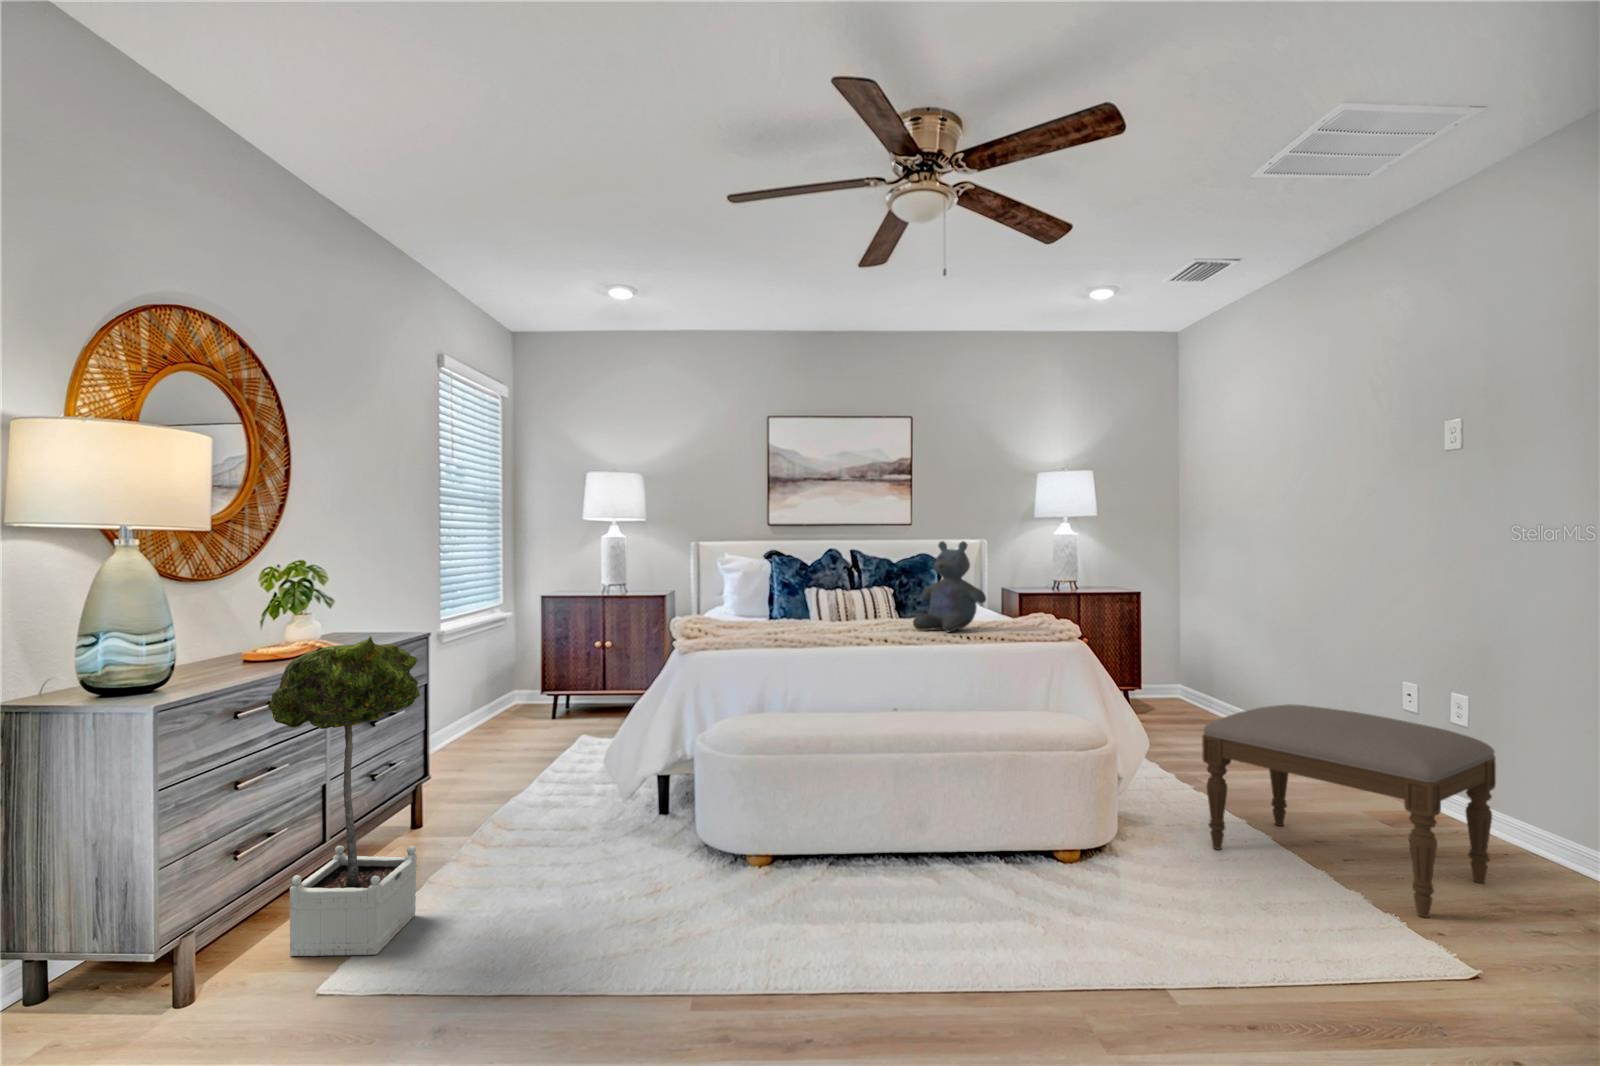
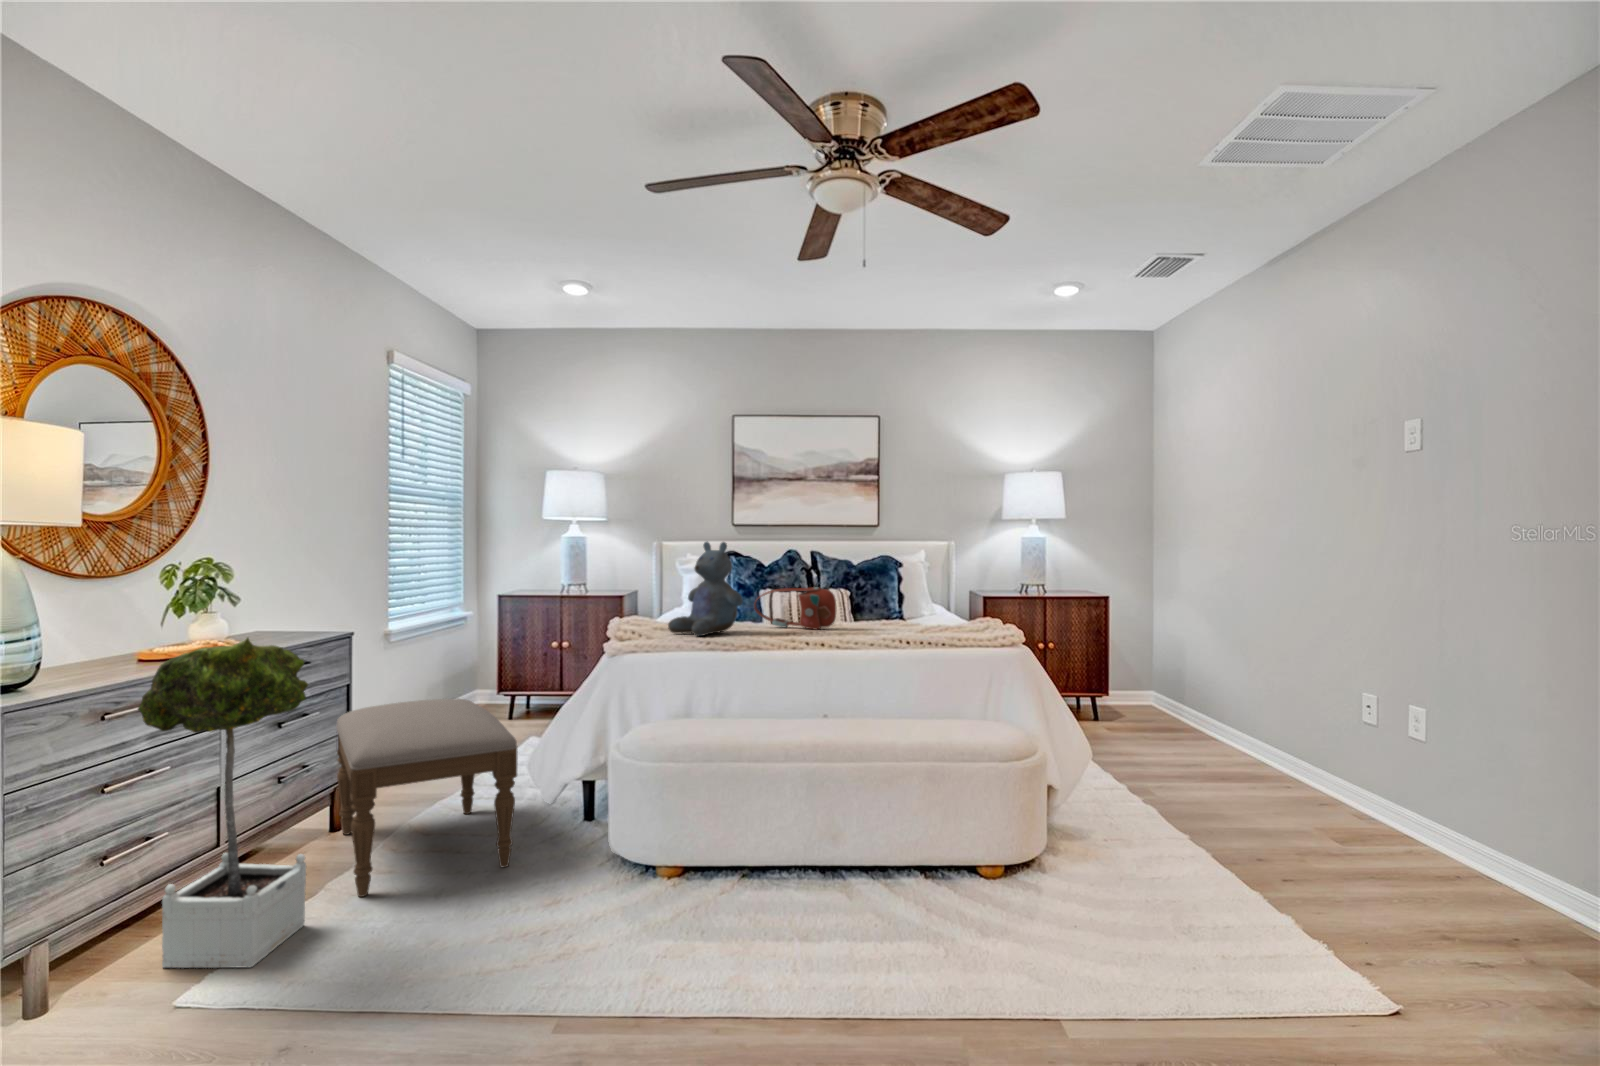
stuffed bear: present [913,541,986,632] -> present [668,541,743,636]
handbag: none [815,584,897,626] -> present [754,587,836,630]
ottoman: present [1202,704,1496,918] -> present [336,699,518,897]

